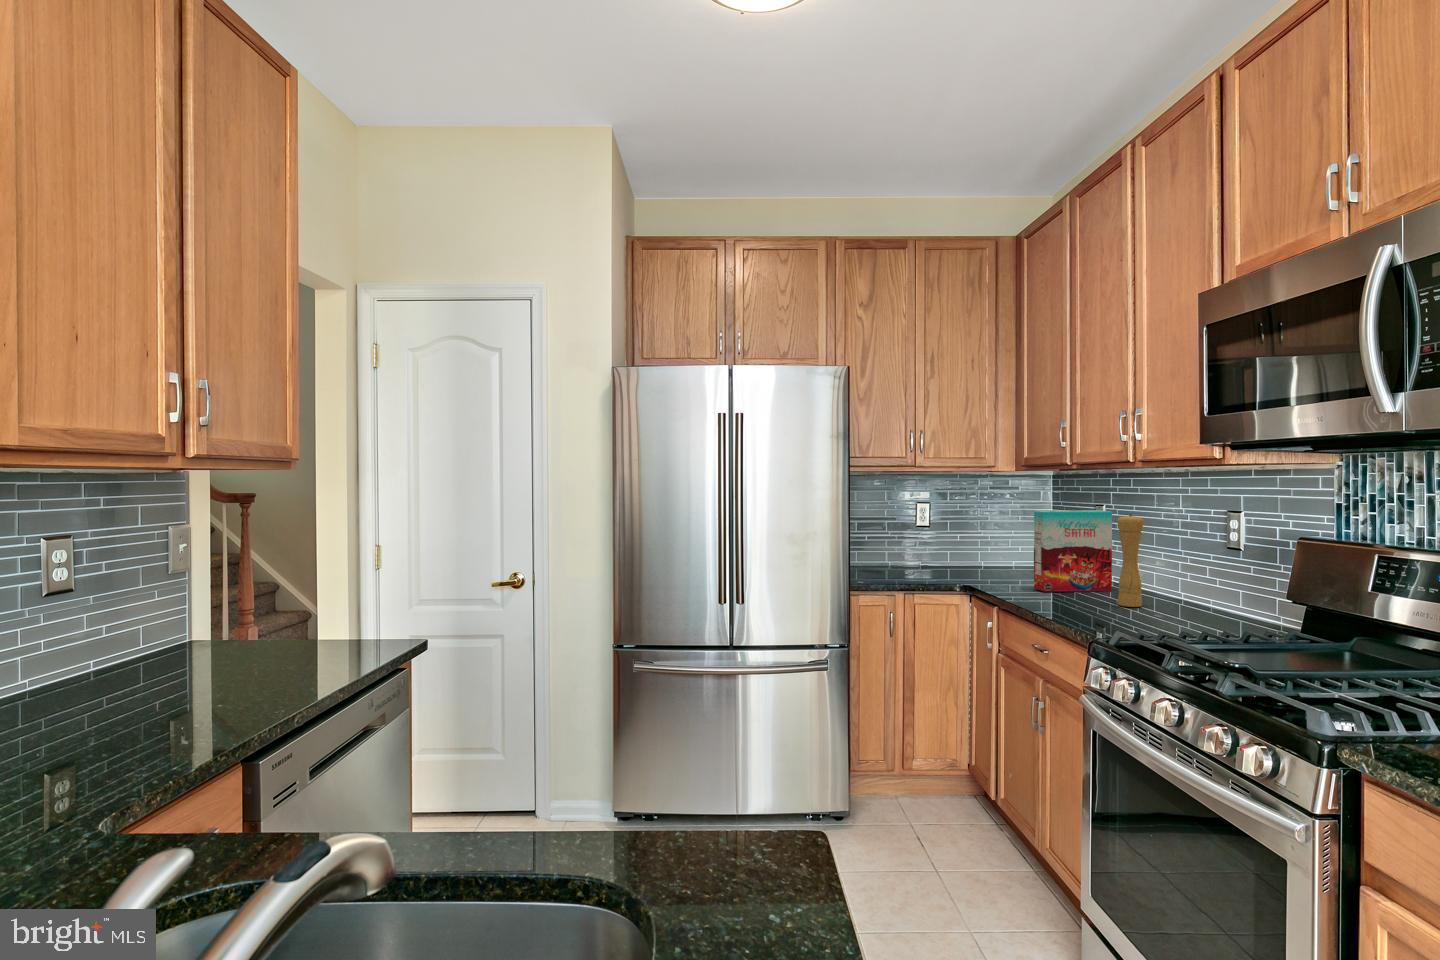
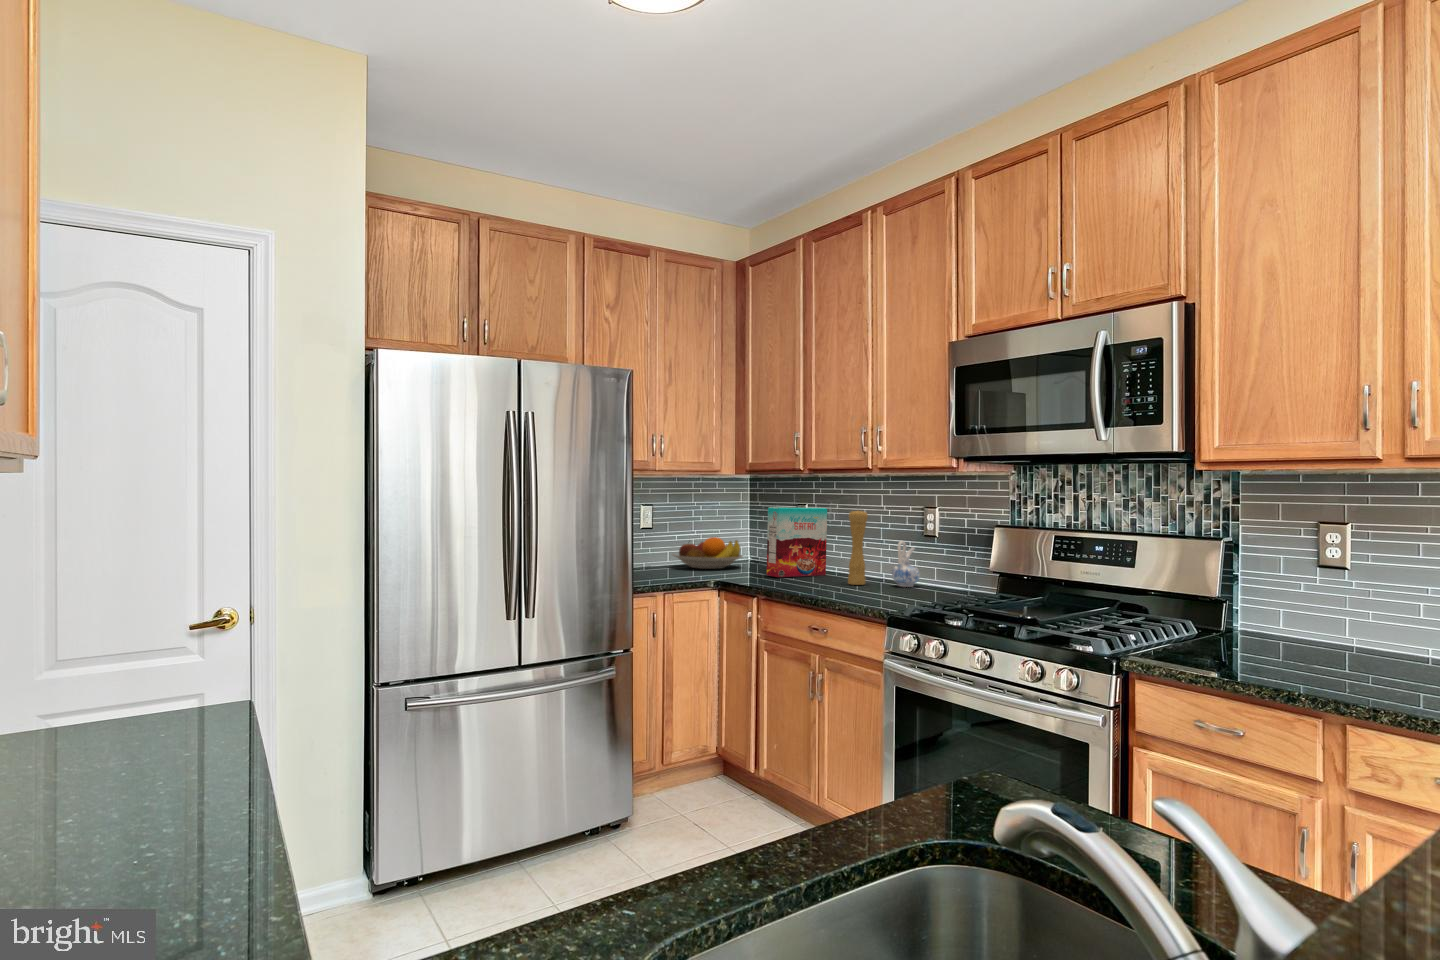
fruit bowl: none [944,542,1027,577] -> present [672,537,743,569]
ceramic pitcher: none [1175,554,1215,613] -> present [892,541,920,587]

